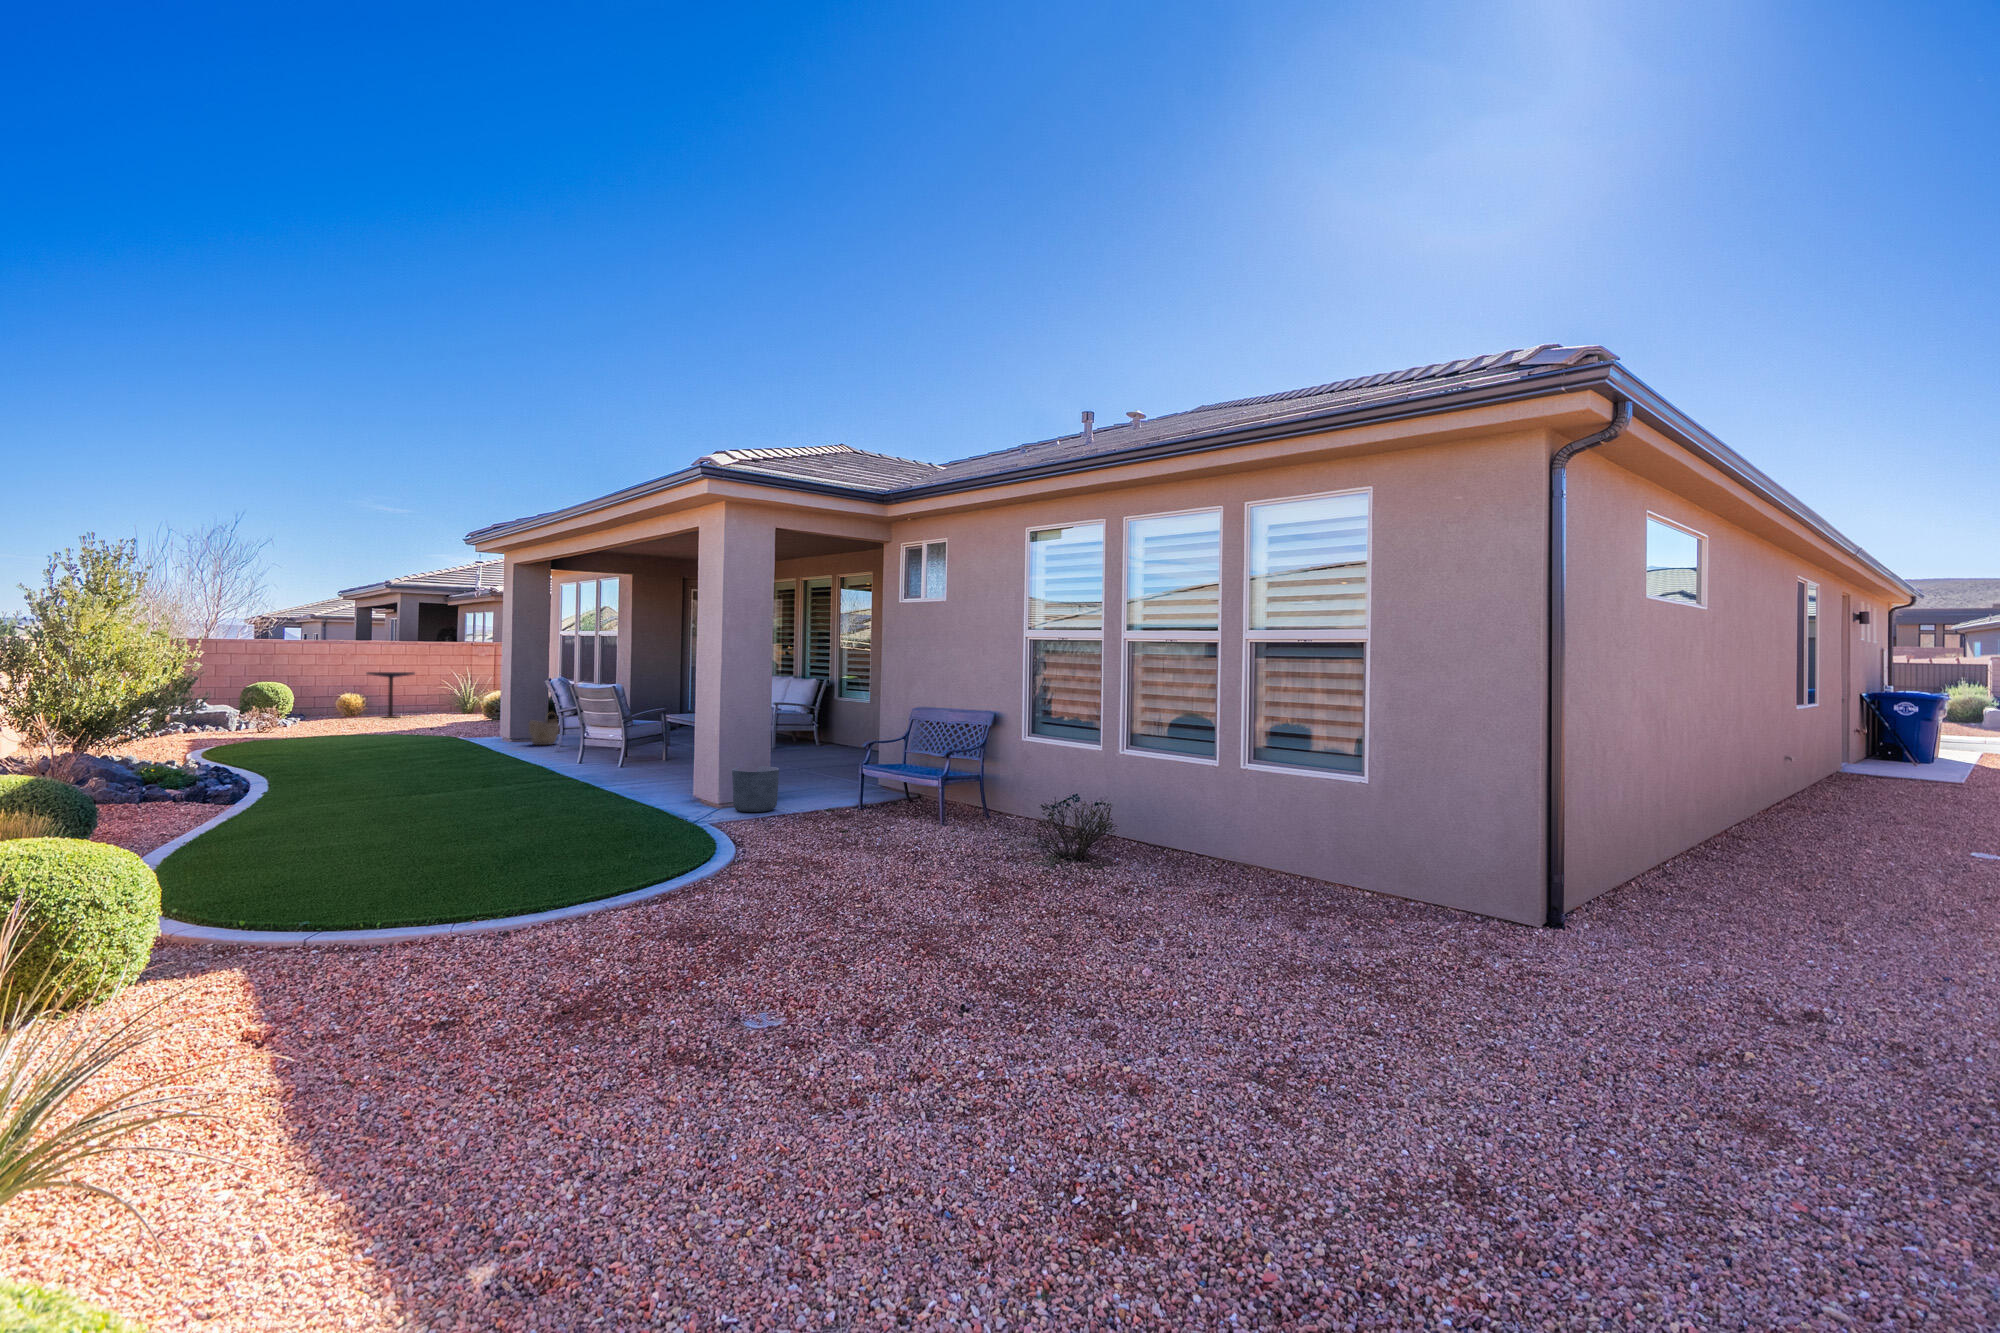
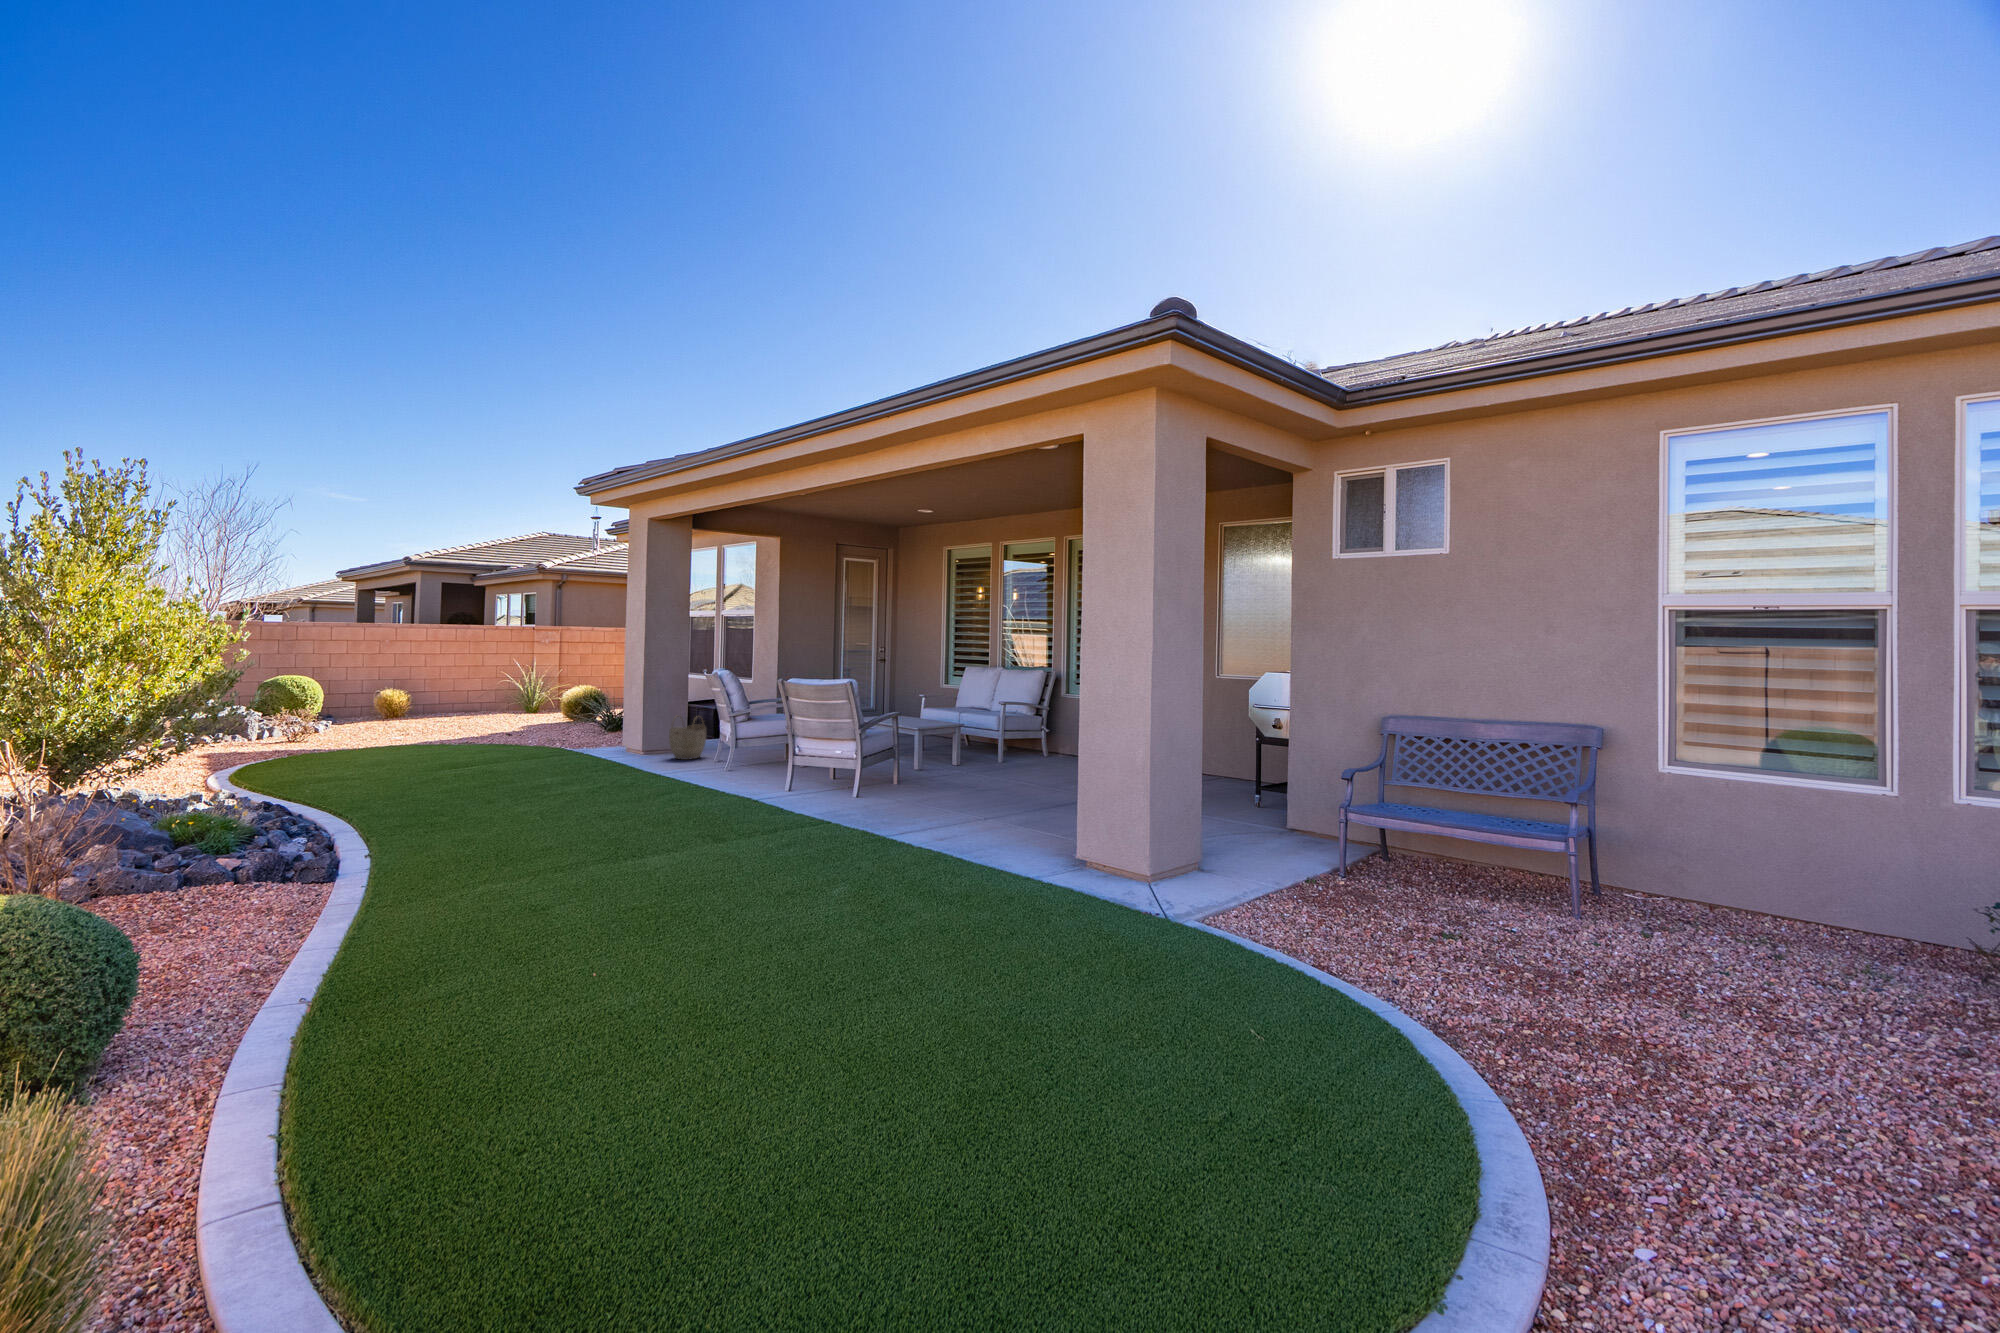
pedestal table: present [367,672,415,718] -> none [410,663,471,720]
planter: present [732,766,779,812] -> none [1175,811,1249,889]

